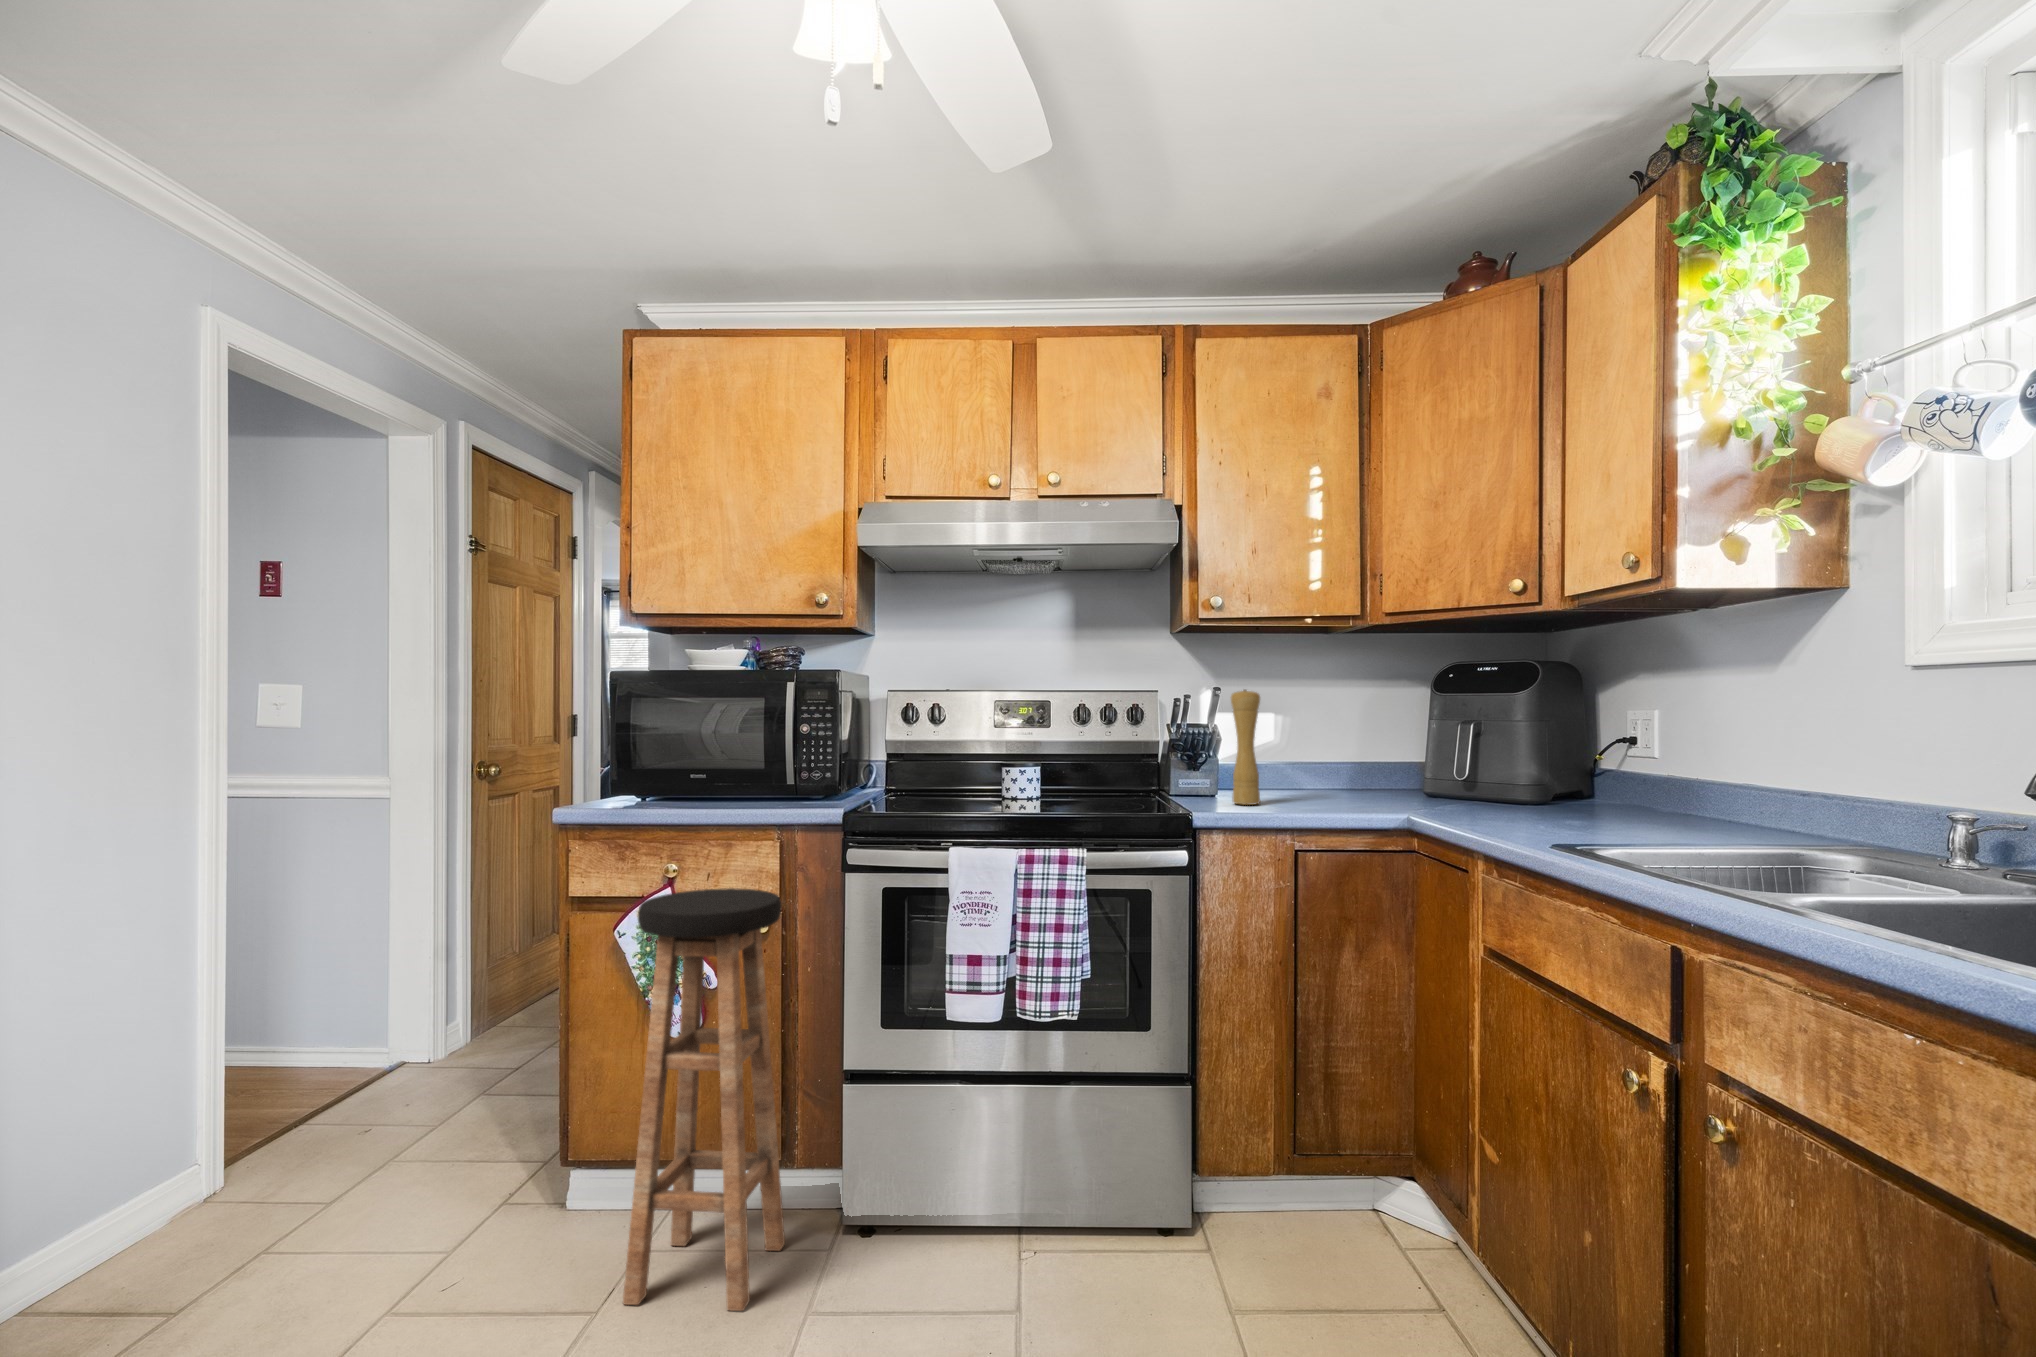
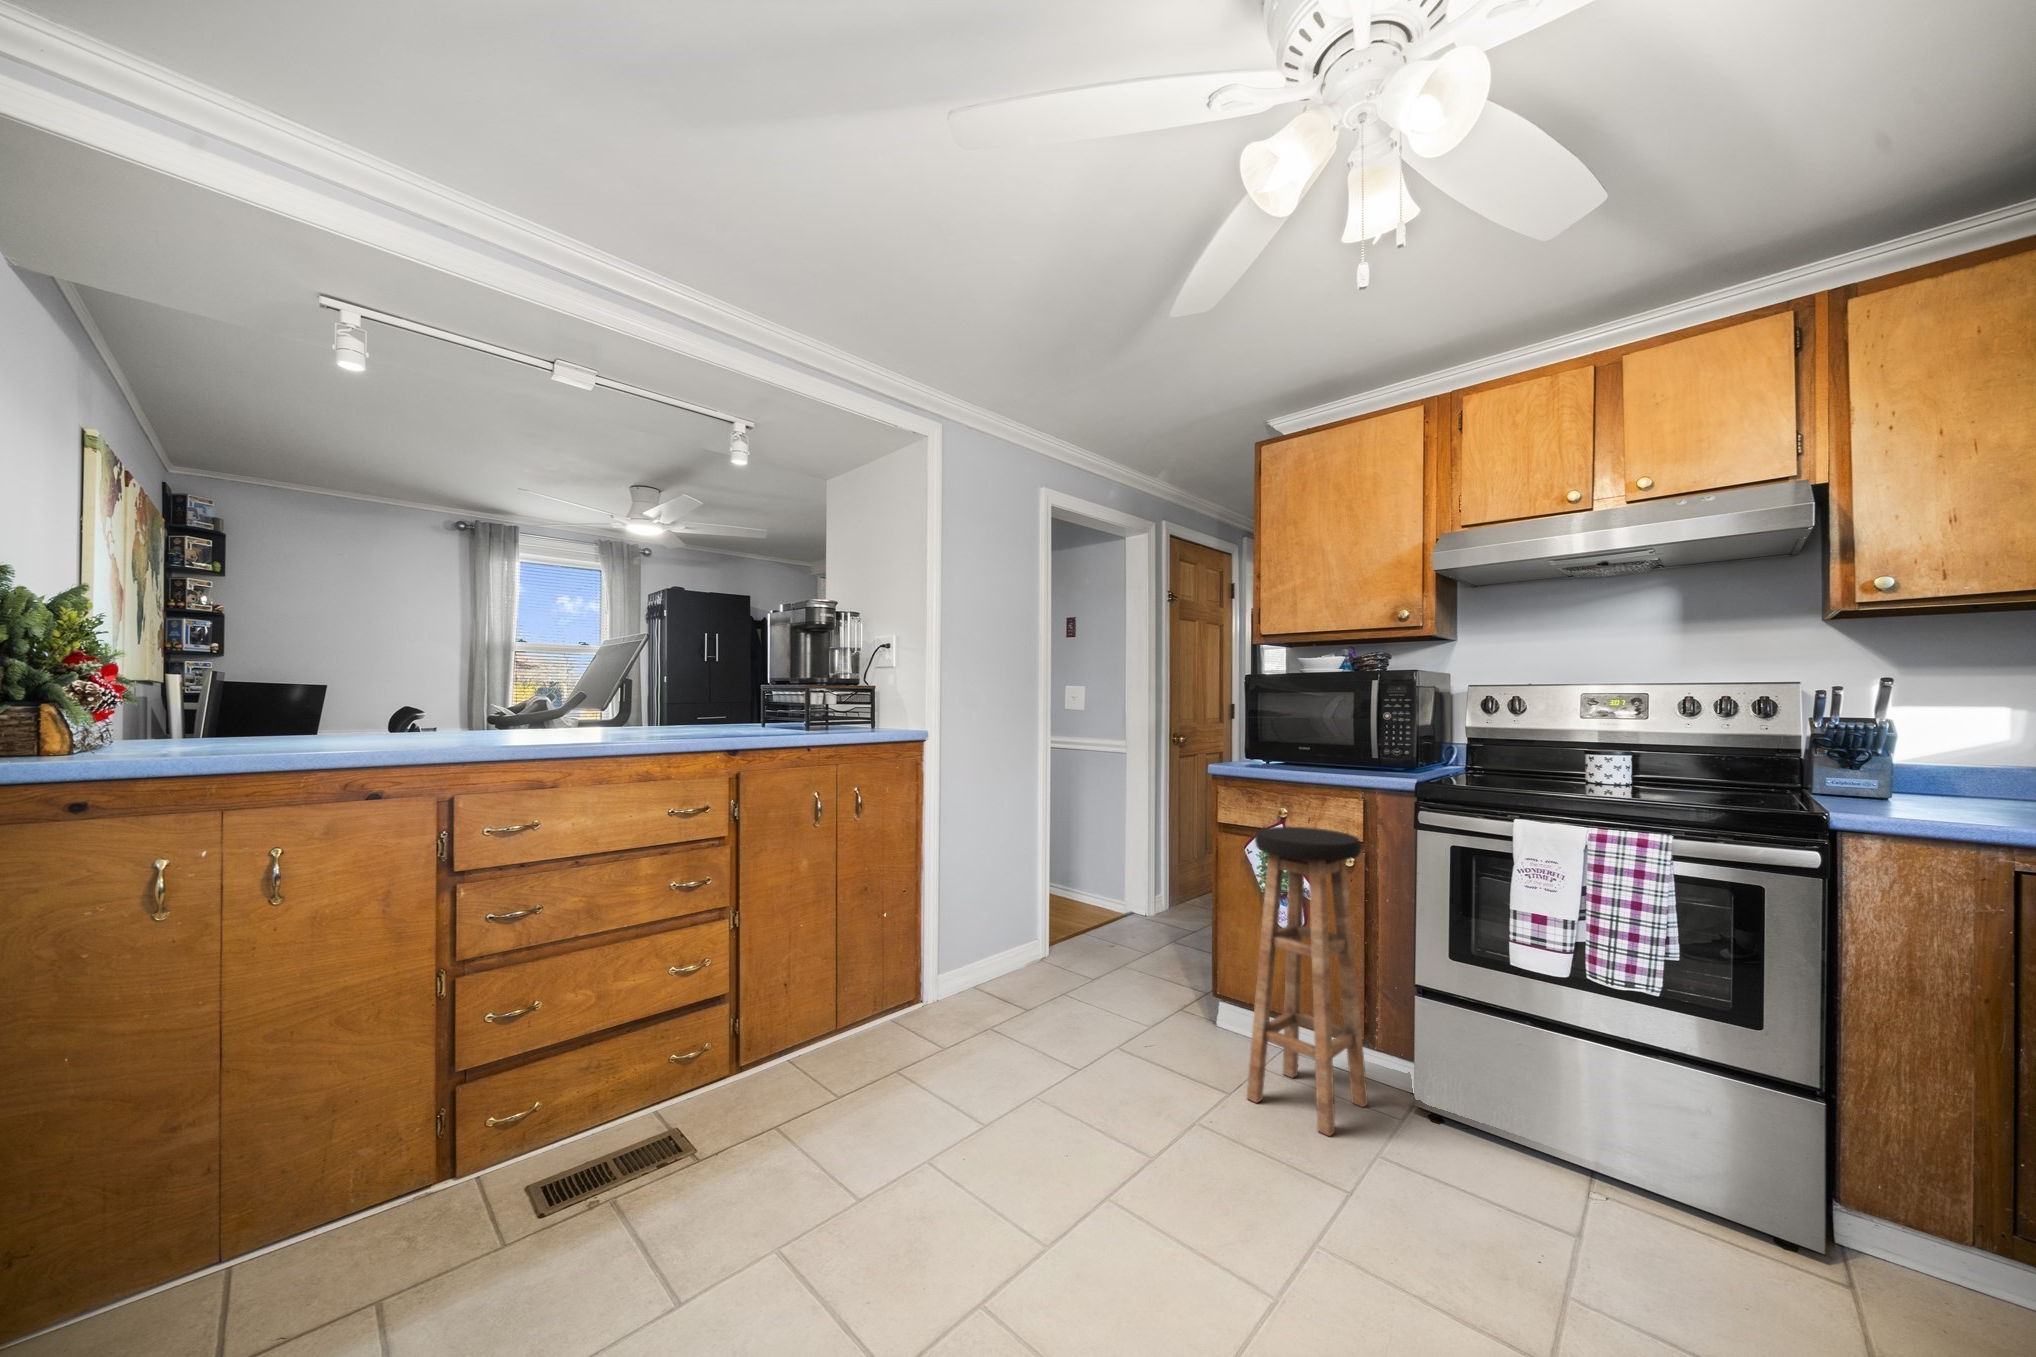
pepper mill: present [1231,689,1260,805] -> none [1900,683,1954,815]

